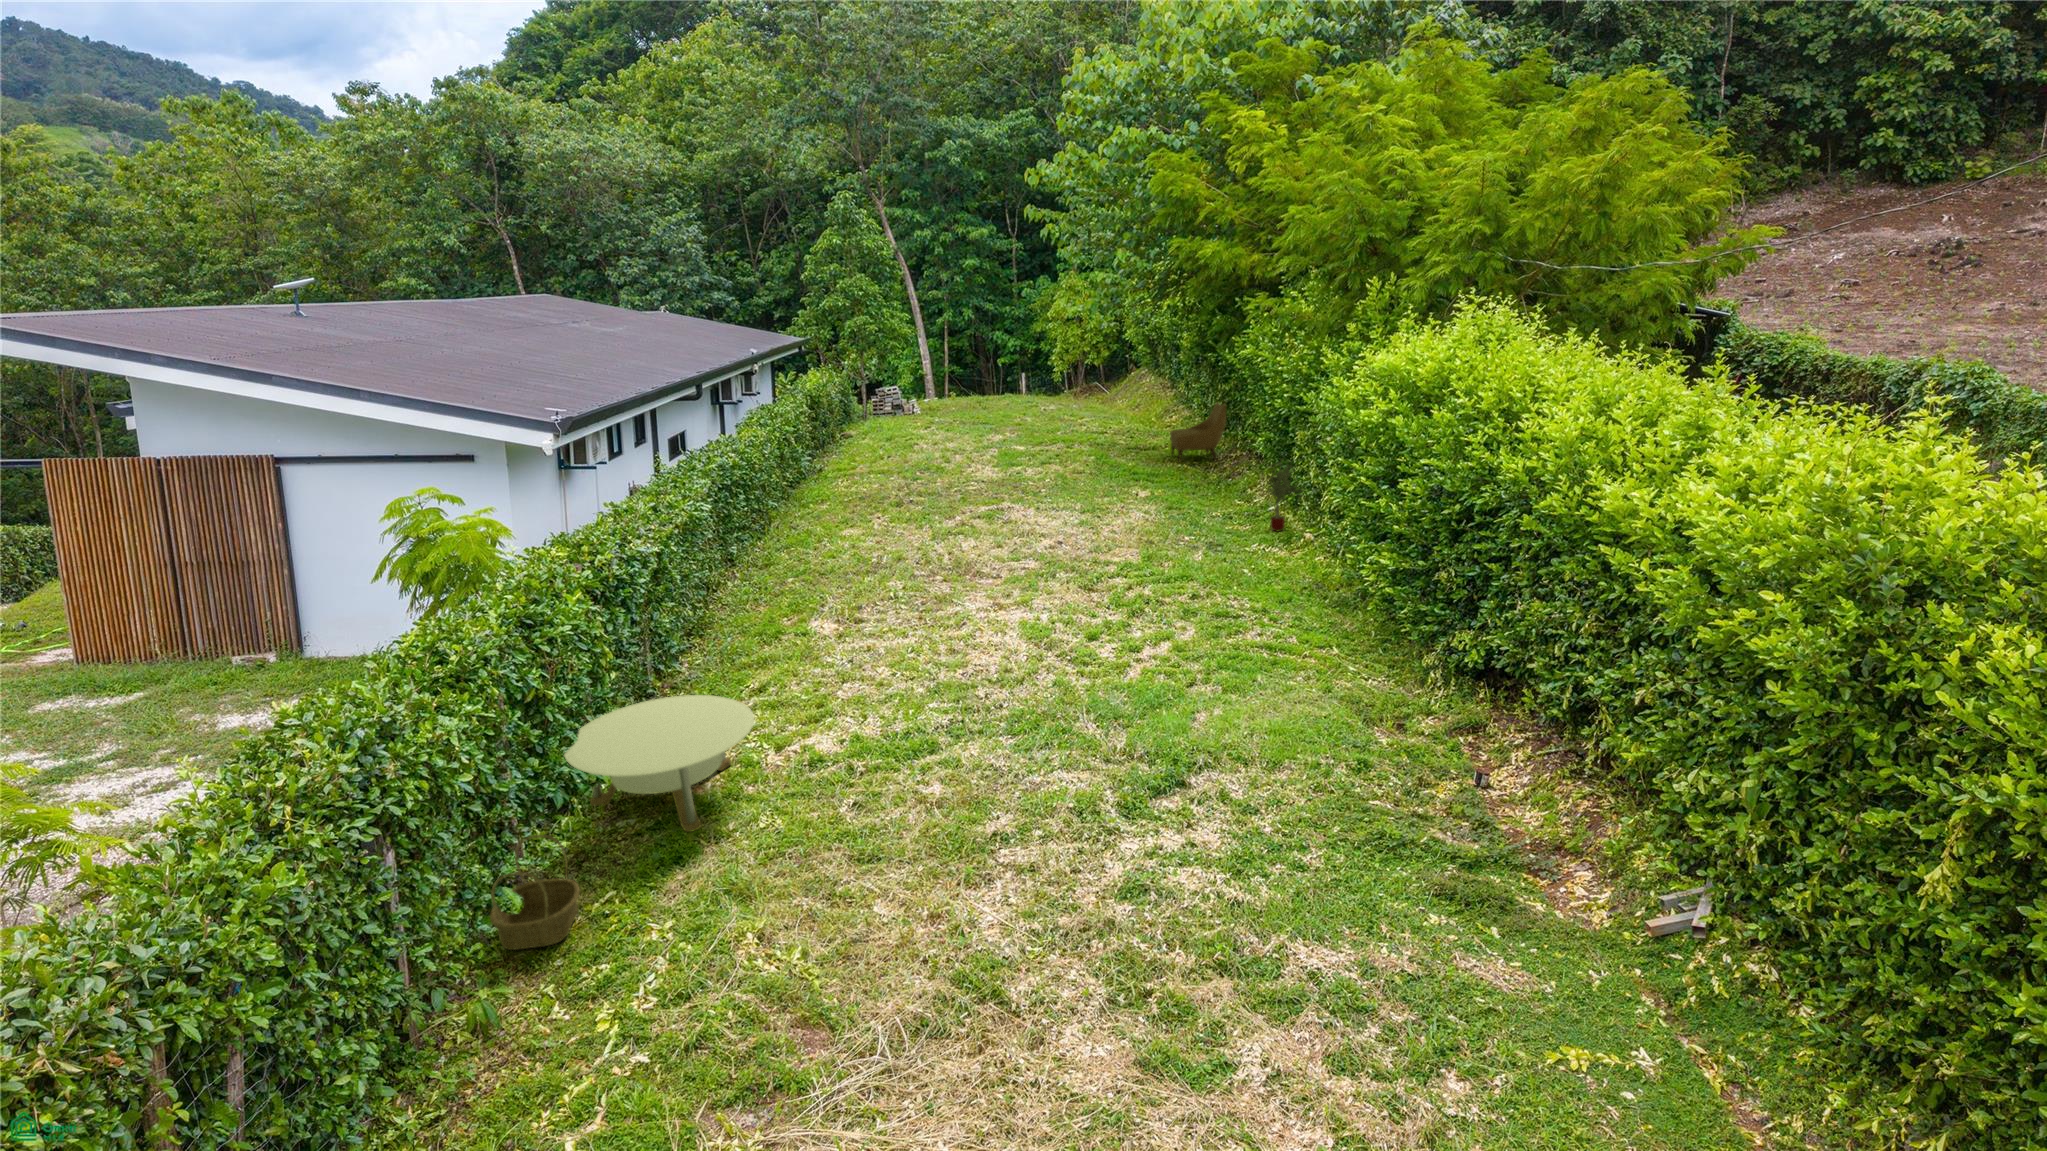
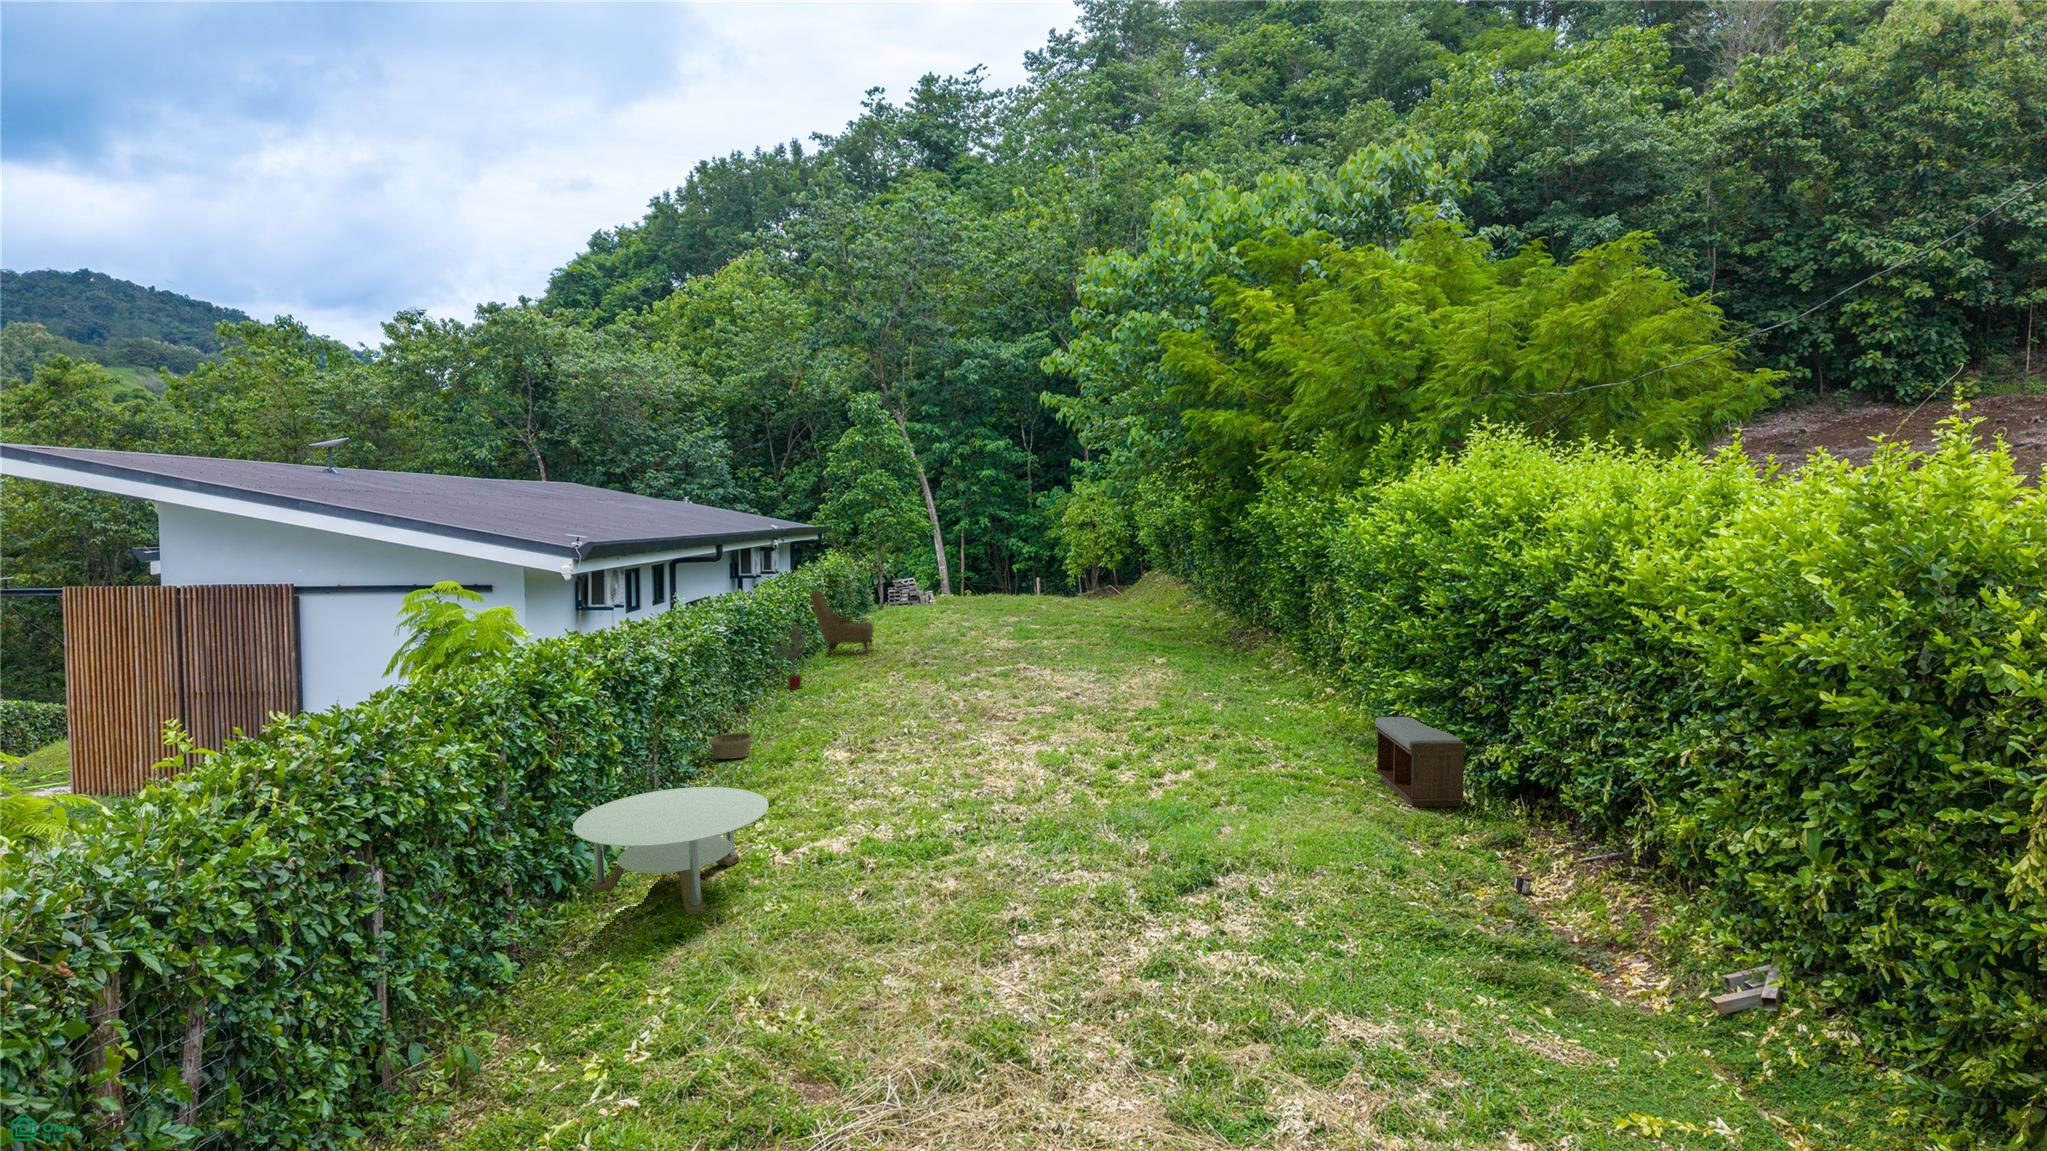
chair: present [1170,402,1228,462] -> present [810,590,873,656]
potted tree: present [1267,458,1304,532] -> present [773,623,807,689]
bench: none [1352,588,1442,683] -> present [1375,717,1466,807]
basket: present [490,835,580,950] -> present [709,705,753,759]

